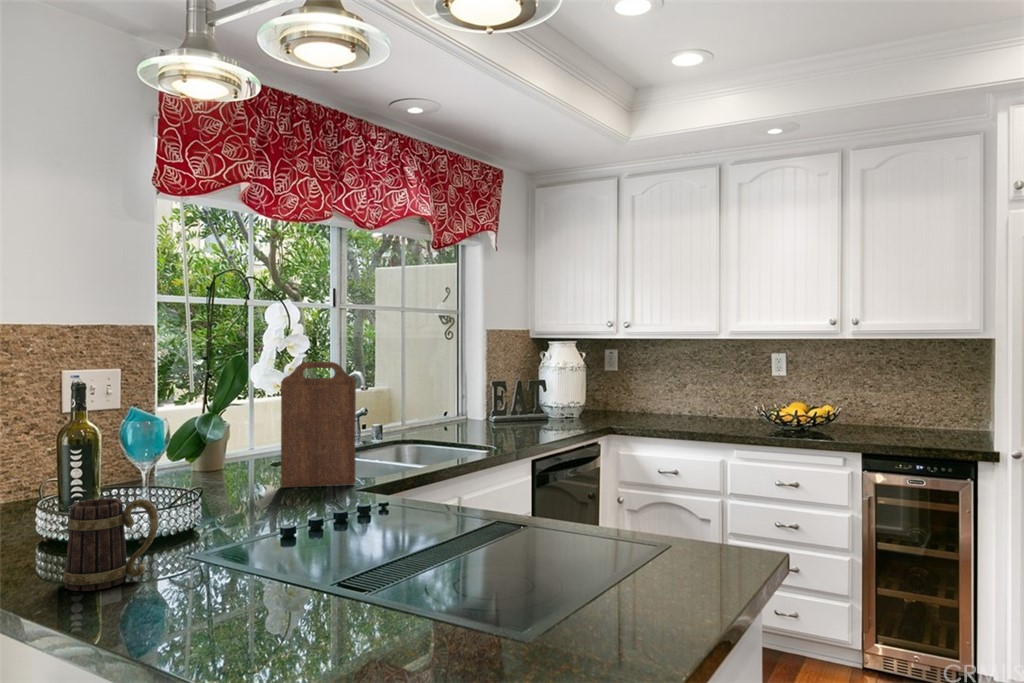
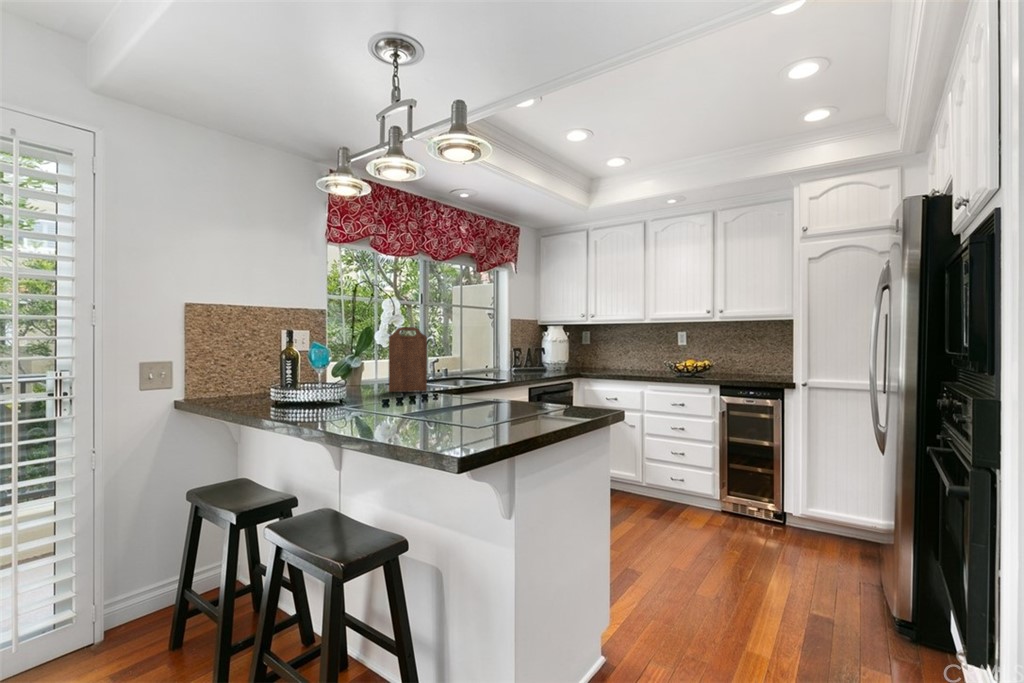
mug: present [63,498,158,591] -> none [282,377,324,416]

